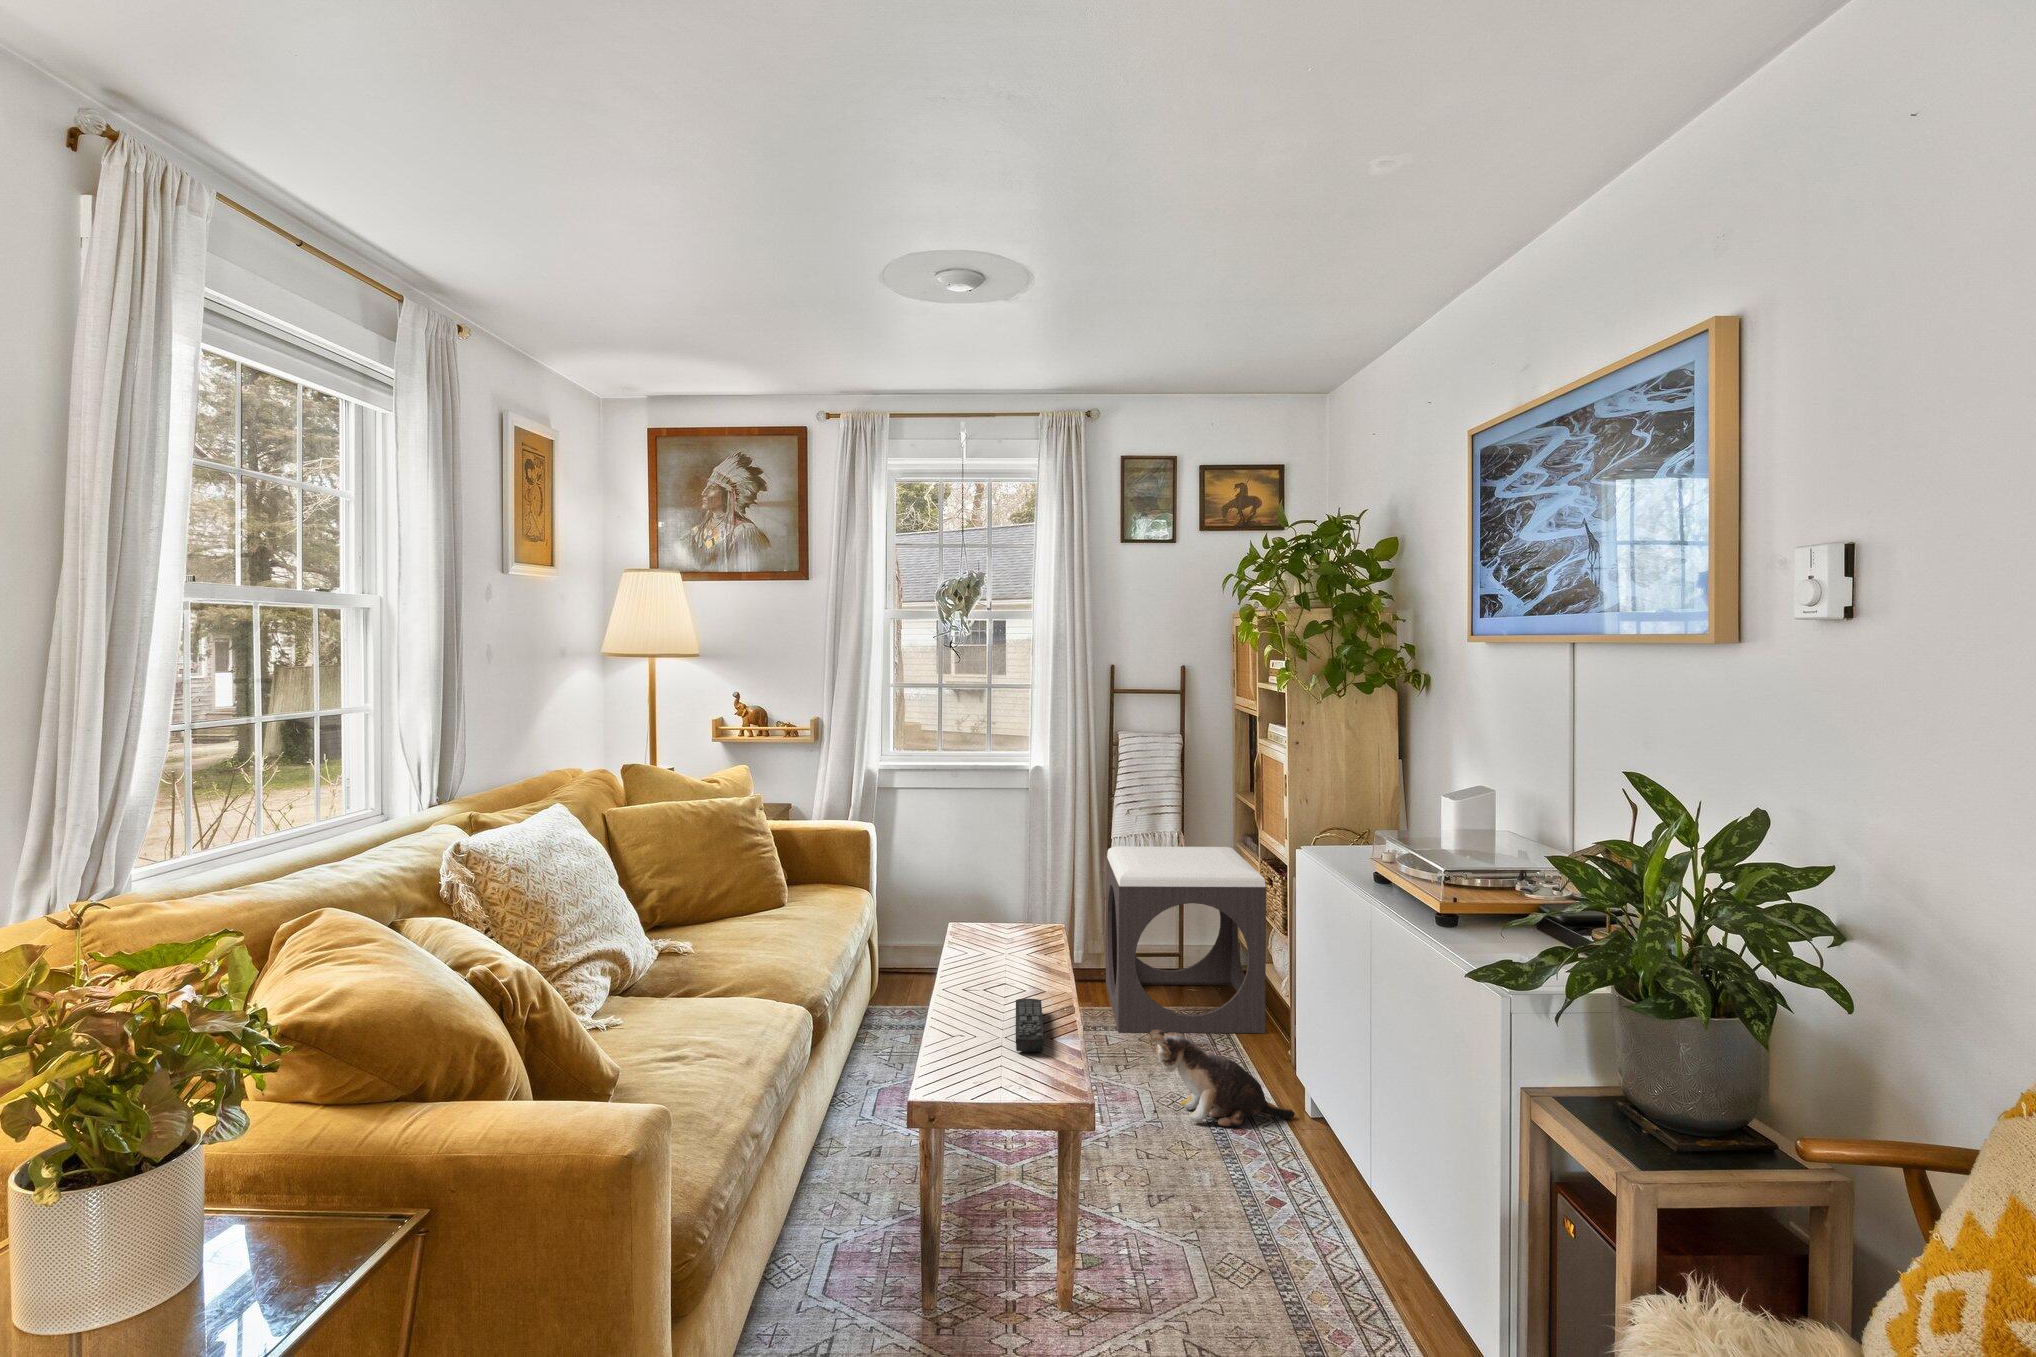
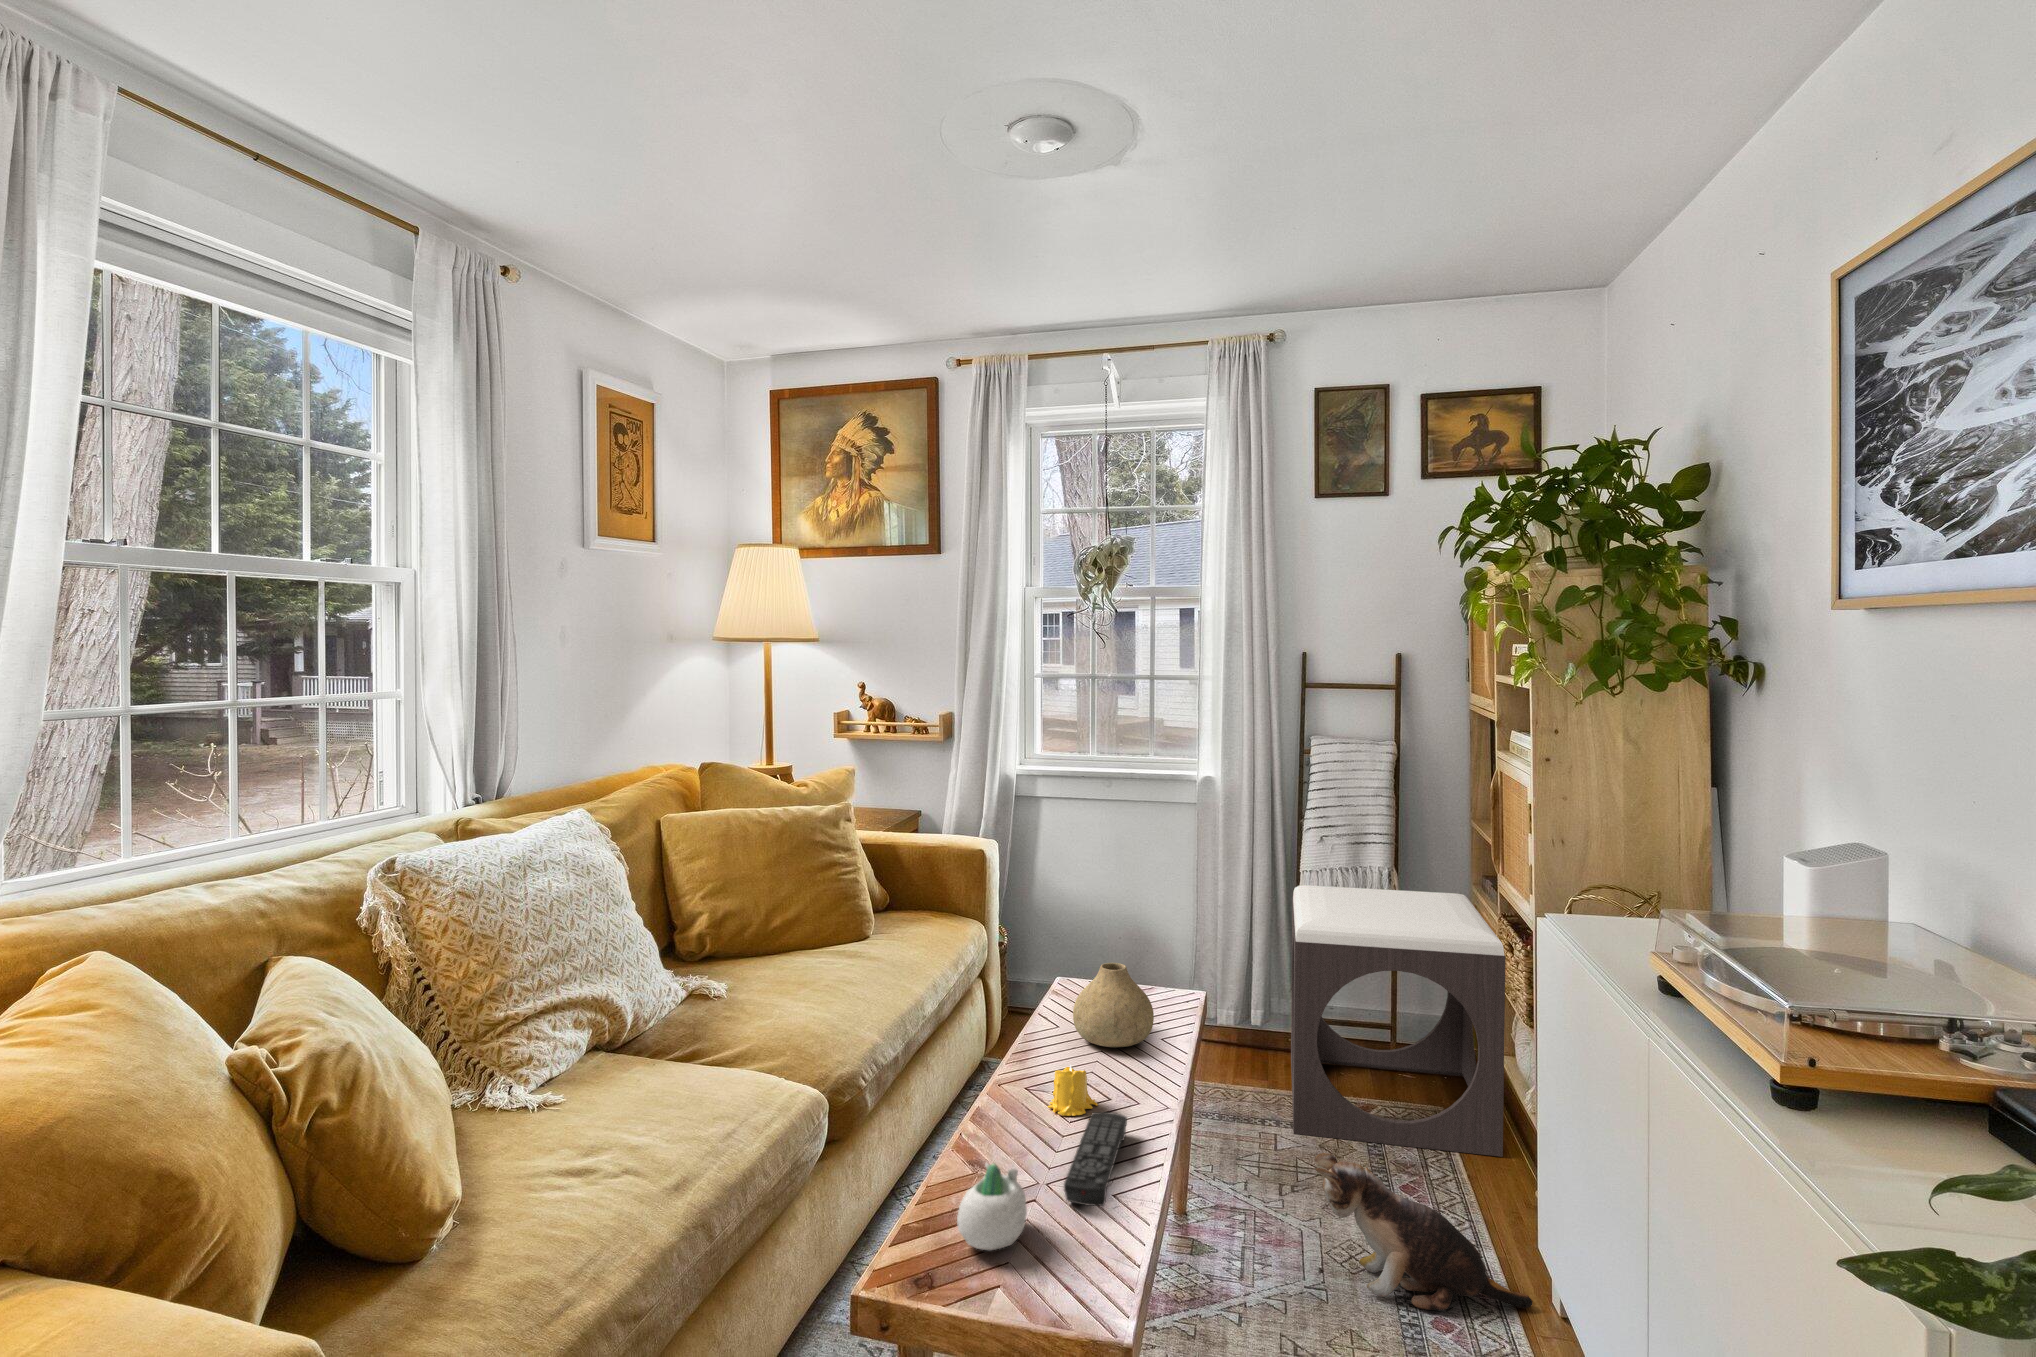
vase: none [977,902,1037,963] -> present [1073,963,1154,1047]
candle: none [979,969,1014,1006] -> present [1048,1065,1098,1116]
succulent planter: none [954,1024,999,1080] -> present [957,1163,1027,1250]

